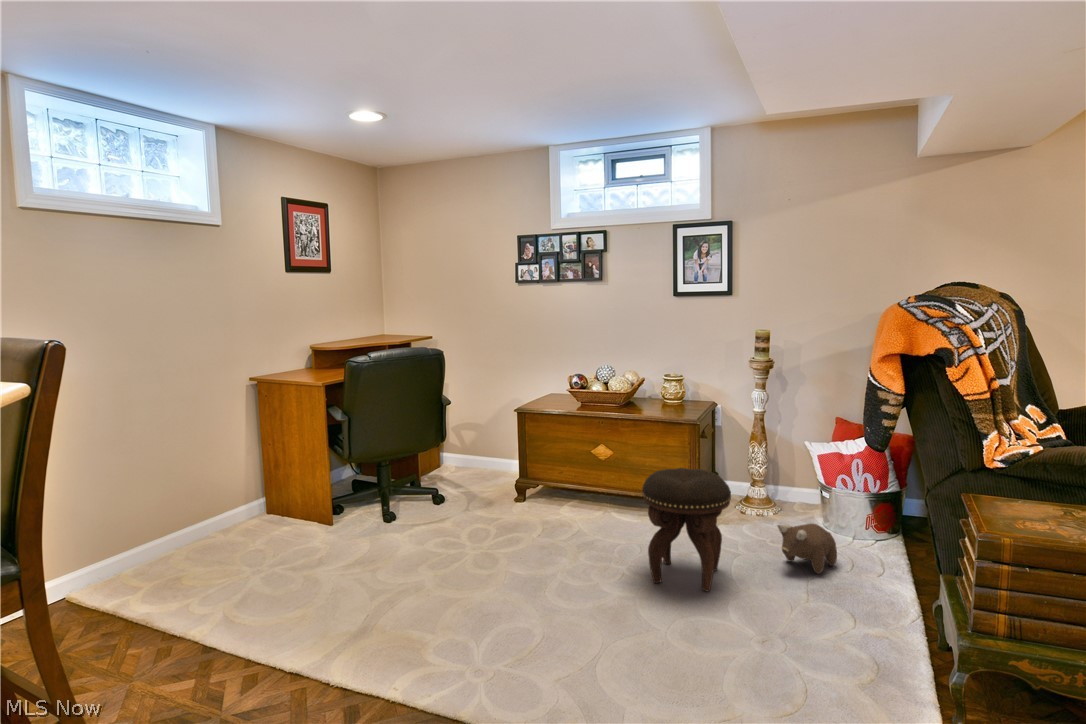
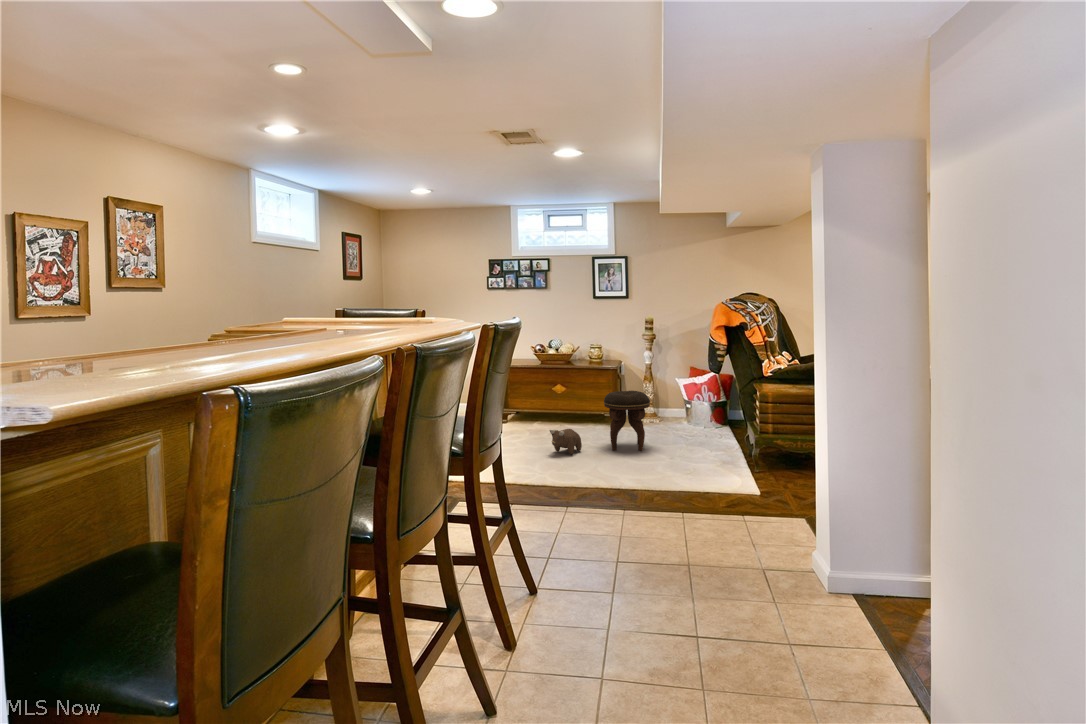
plush toy: present [778,524,837,574] -> present [549,429,582,455]

